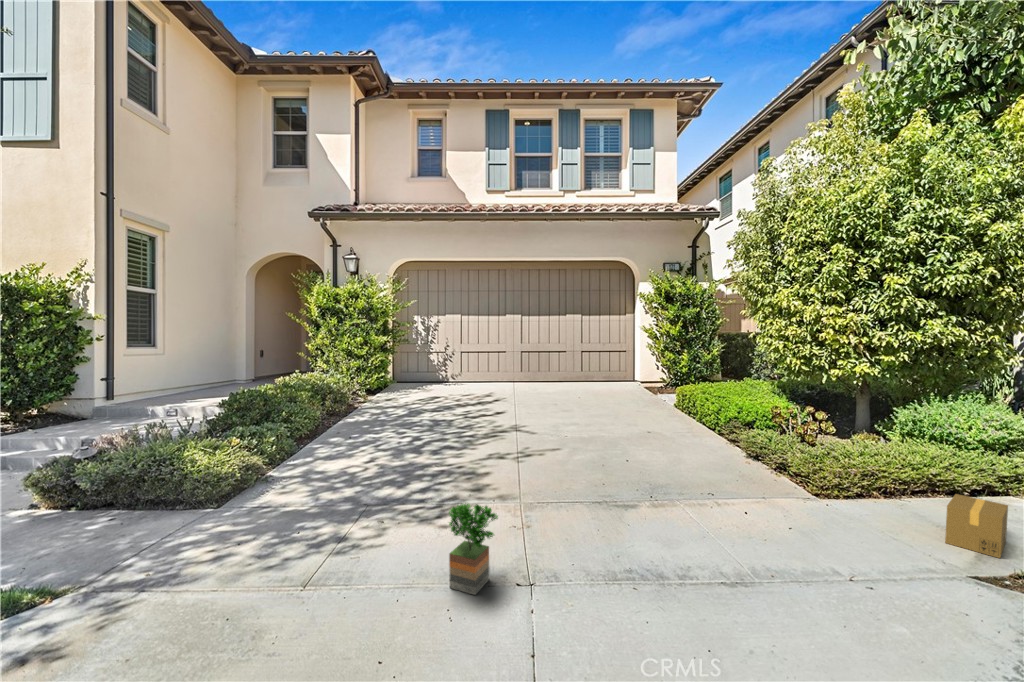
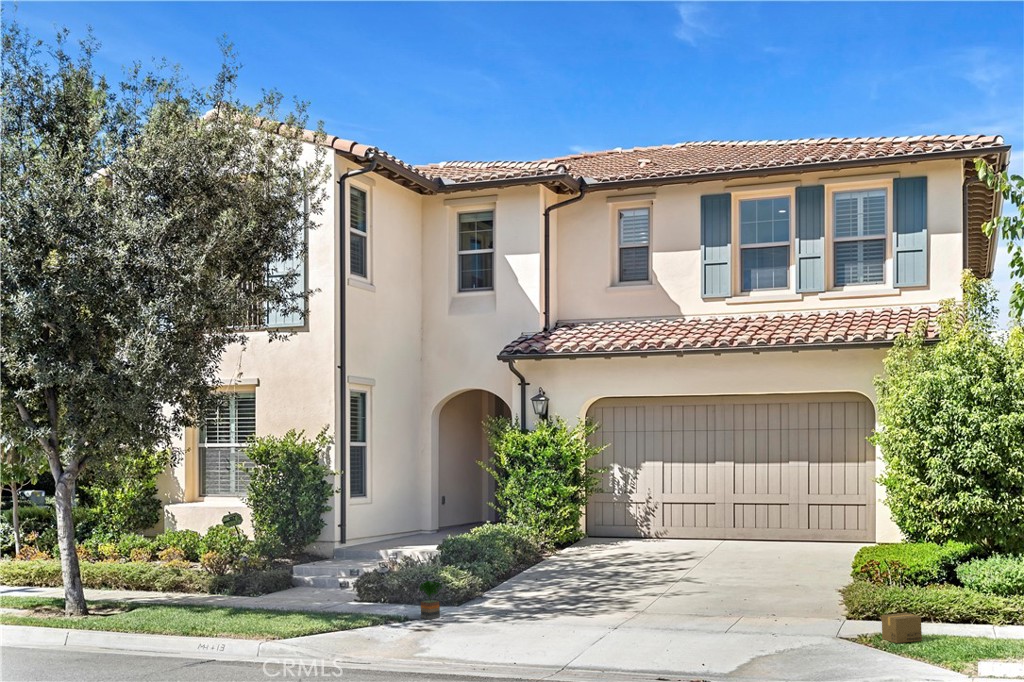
potted tree: present [449,504,498,595] -> present [419,581,443,619]

